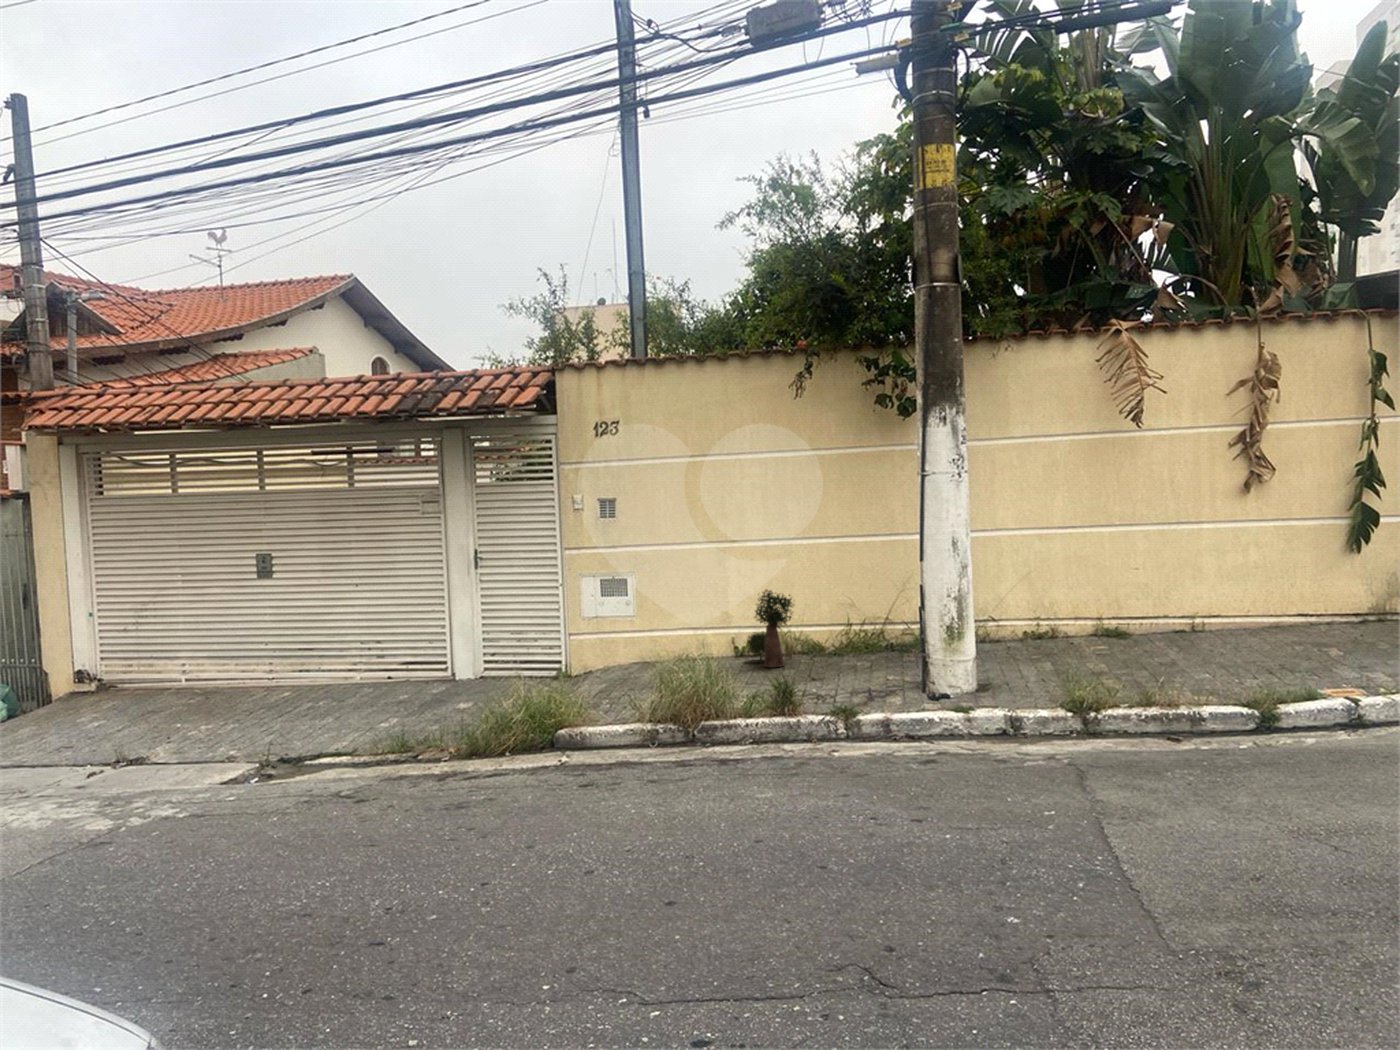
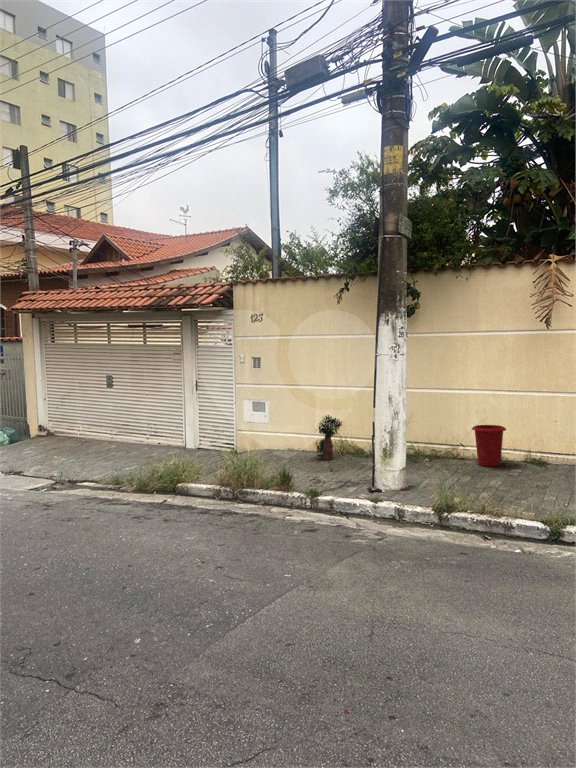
waste bin: none [1017,583,1072,648] -> present [472,425,506,466]

